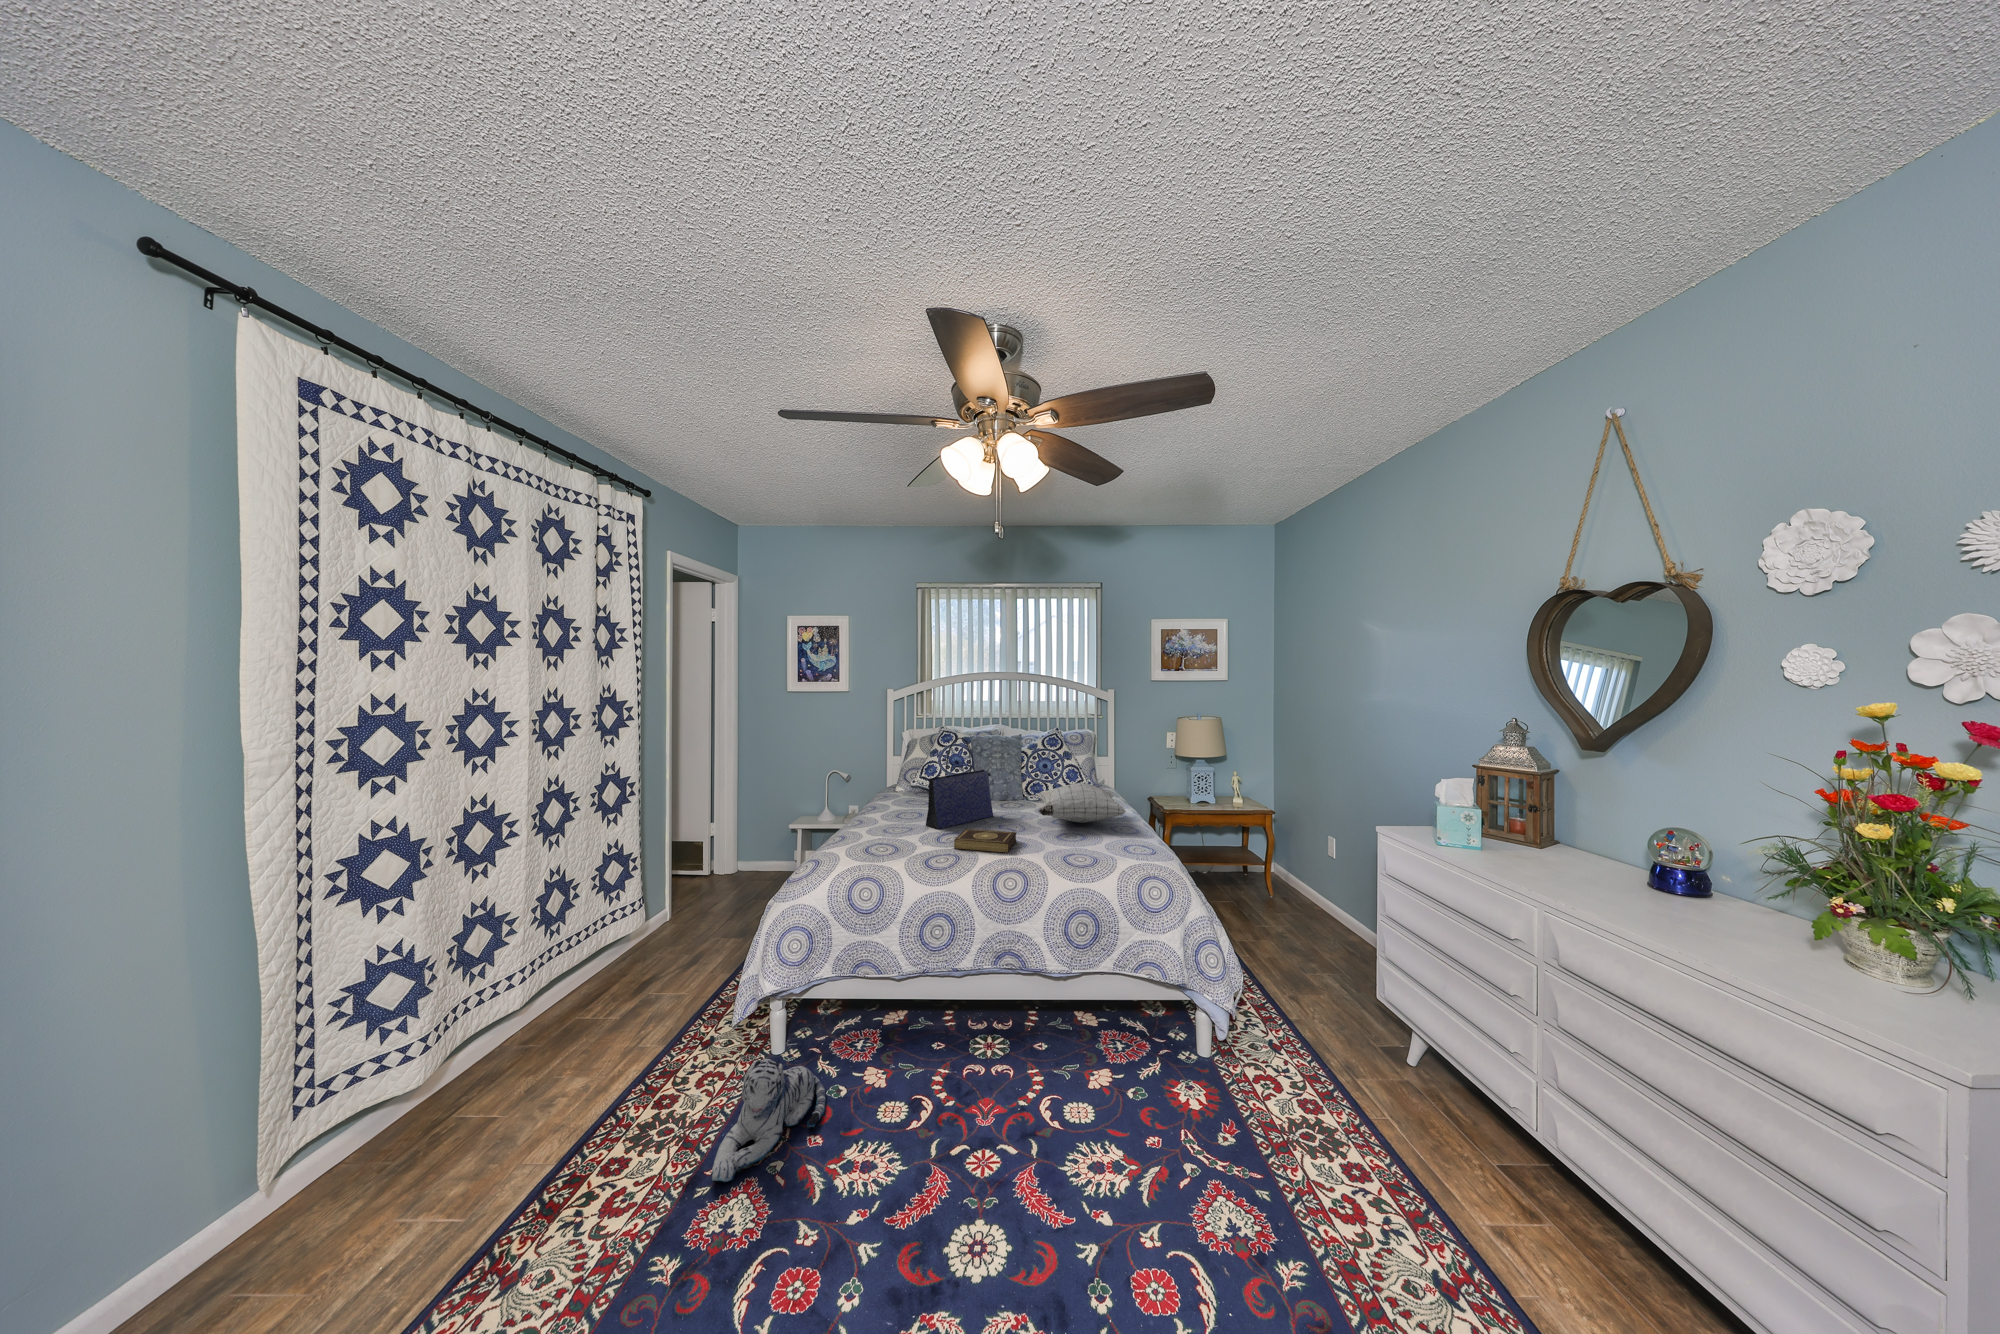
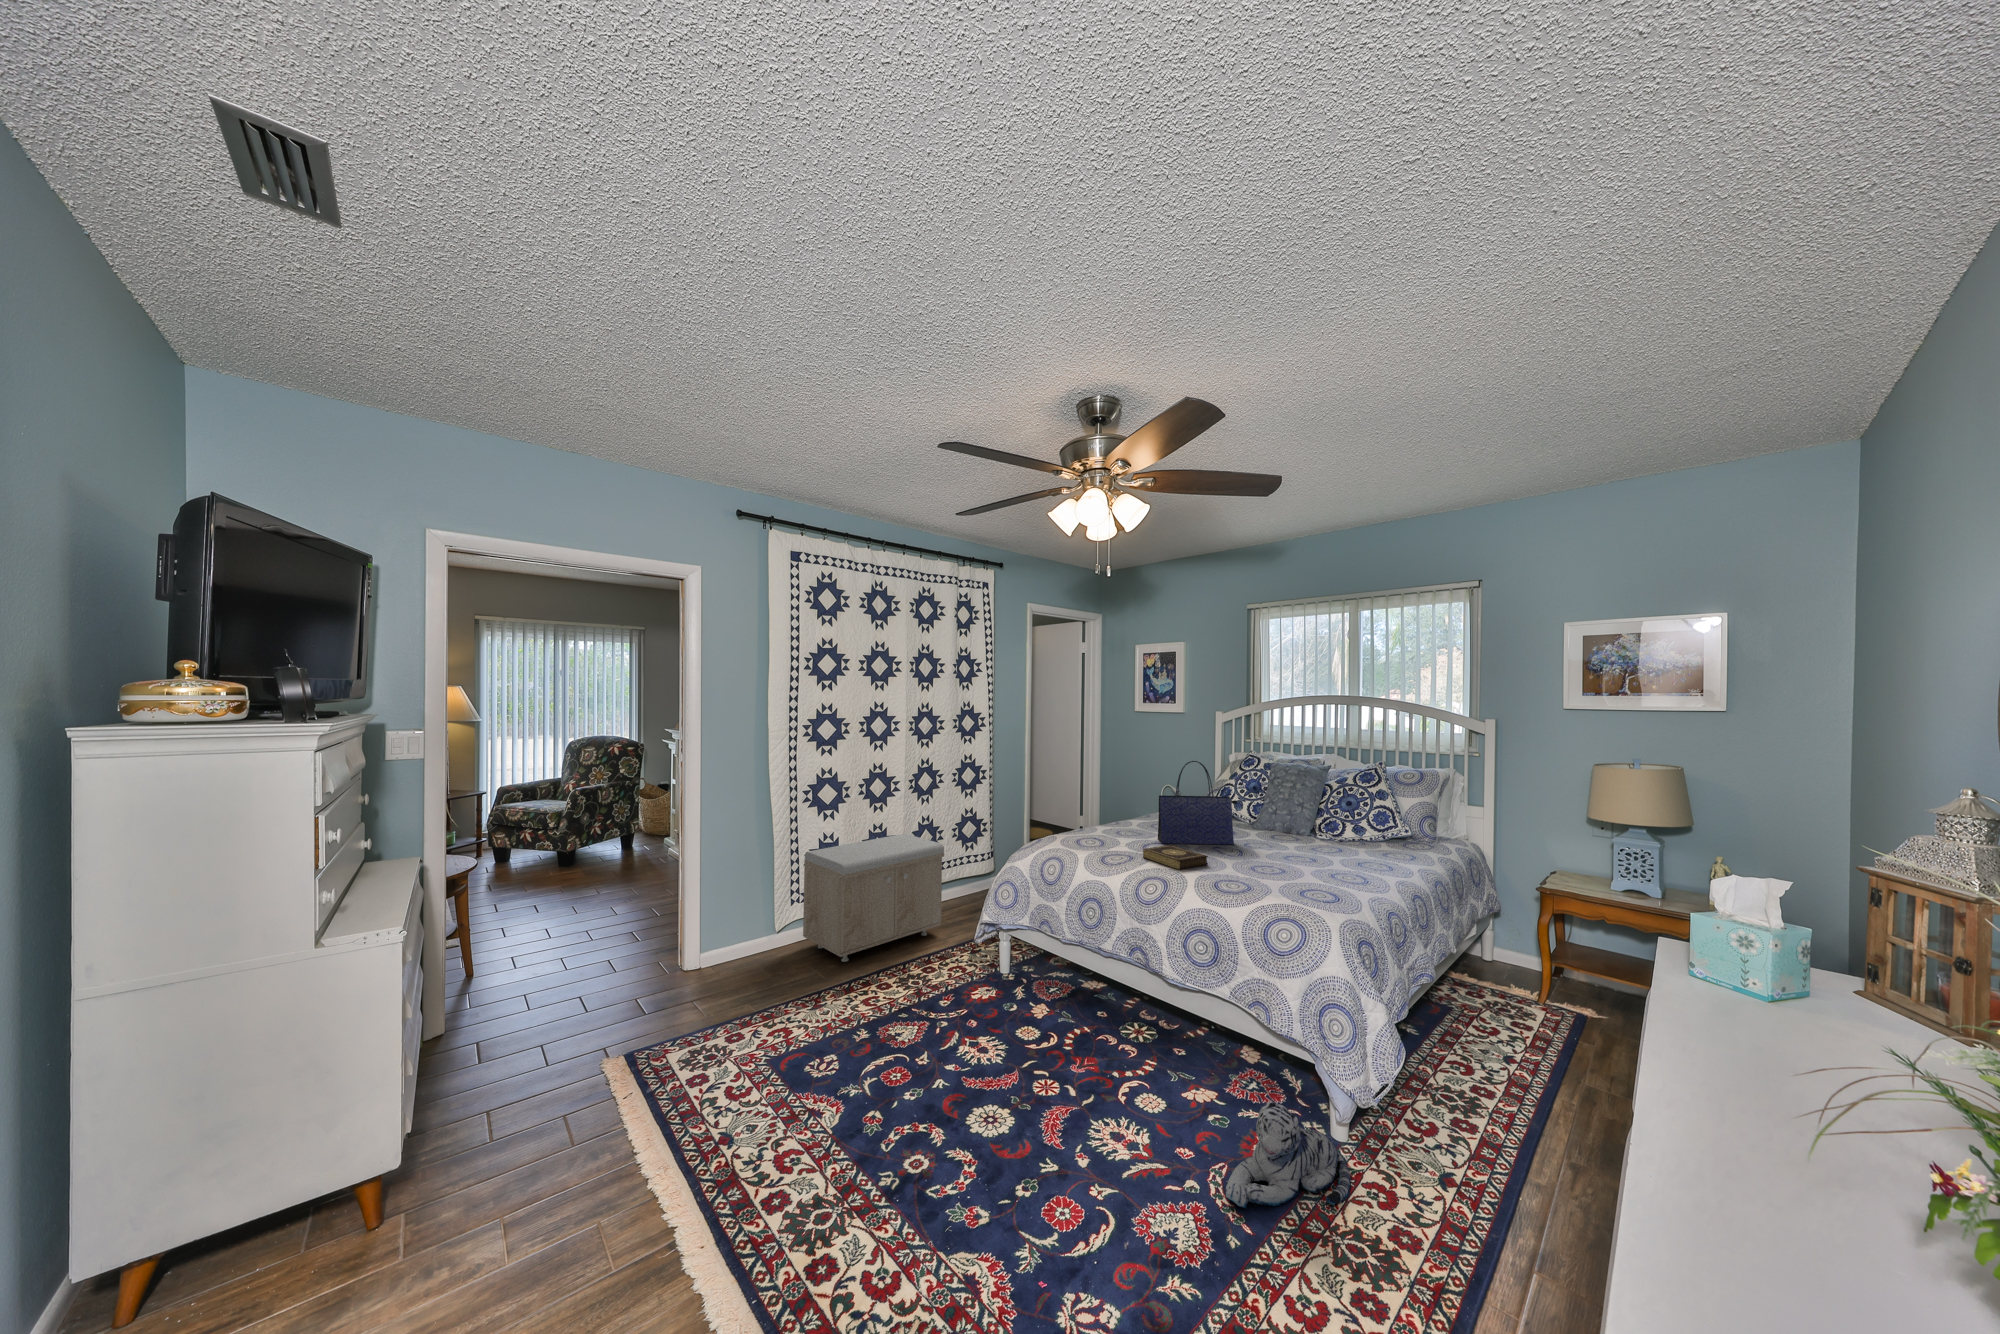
pillow: present [1037,783,1126,823] -> none [1244,823,1373,867]
storage bench: none [345,897,633,1162] -> present [803,834,944,962]
plush toy: present [711,1059,826,1182] -> present [1225,1101,1351,1208]

